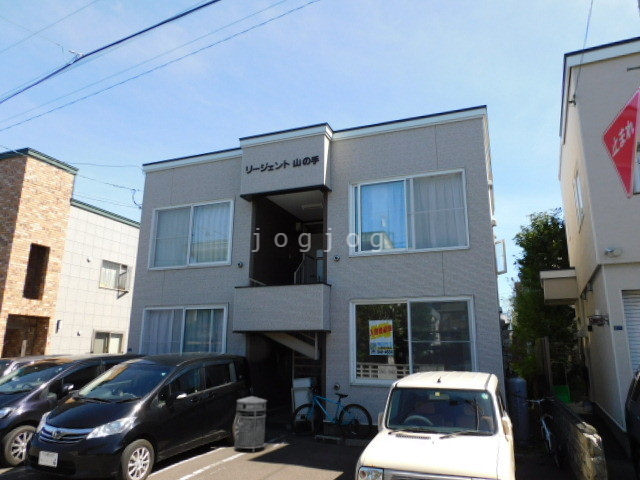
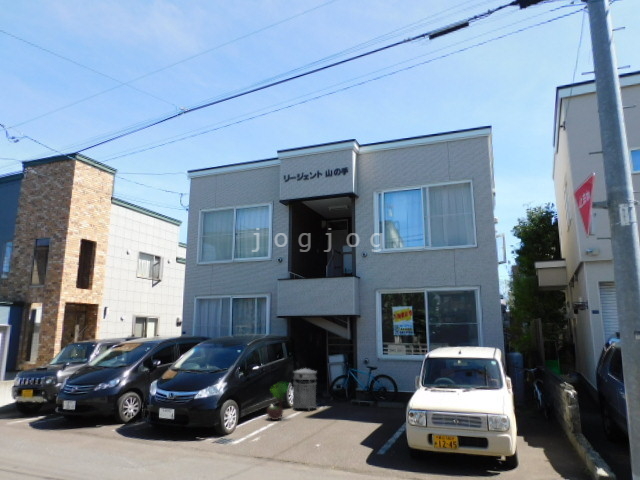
potted tree: none [191,413,223,467] -> present [267,384,287,420]

